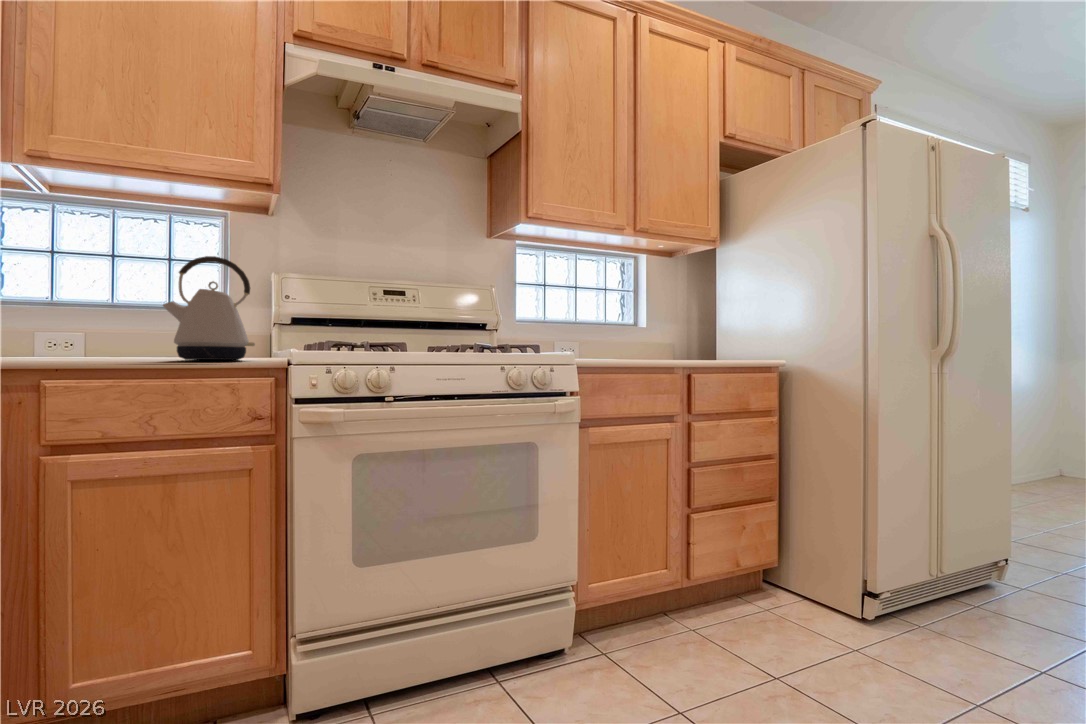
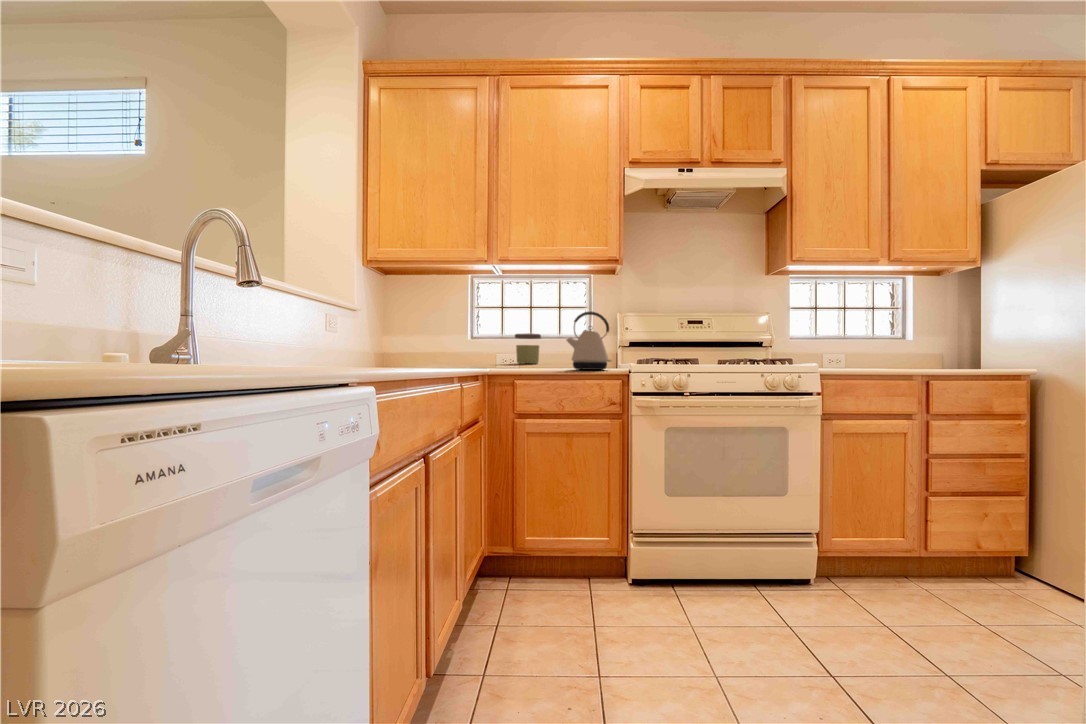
jar: none [96,302,152,352] -> present [515,334,541,364]

